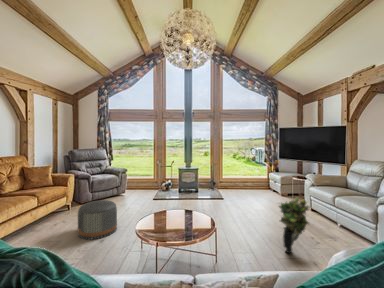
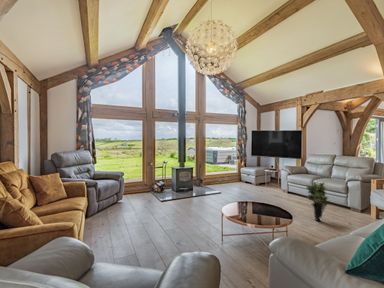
pouf: present [78,200,117,240] -> none [140,204,179,247]

